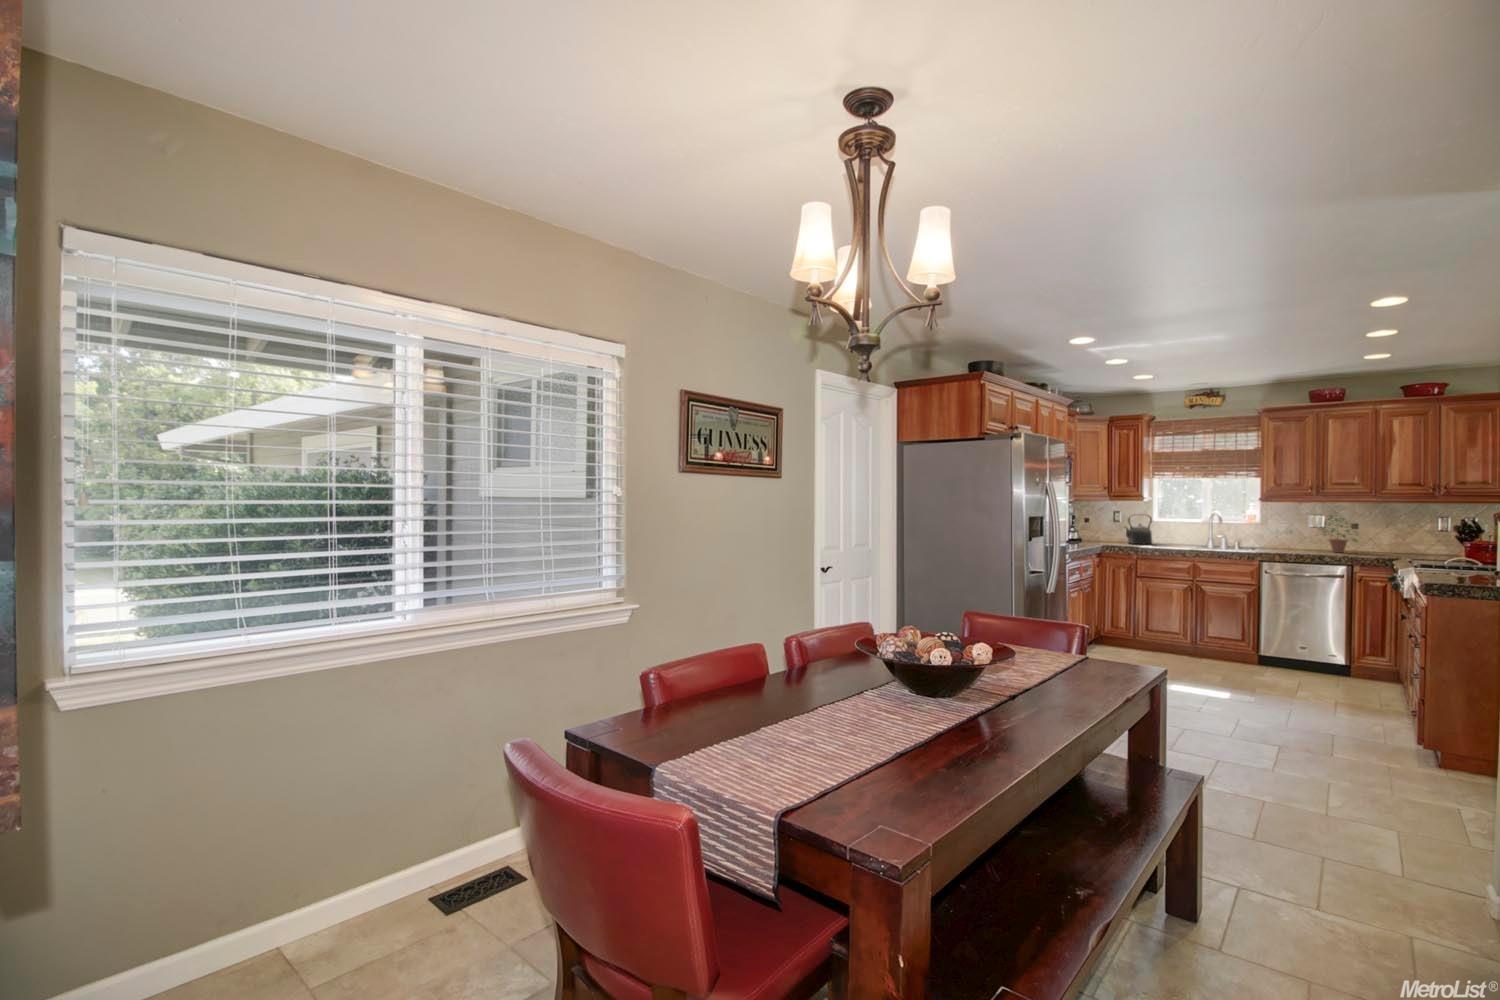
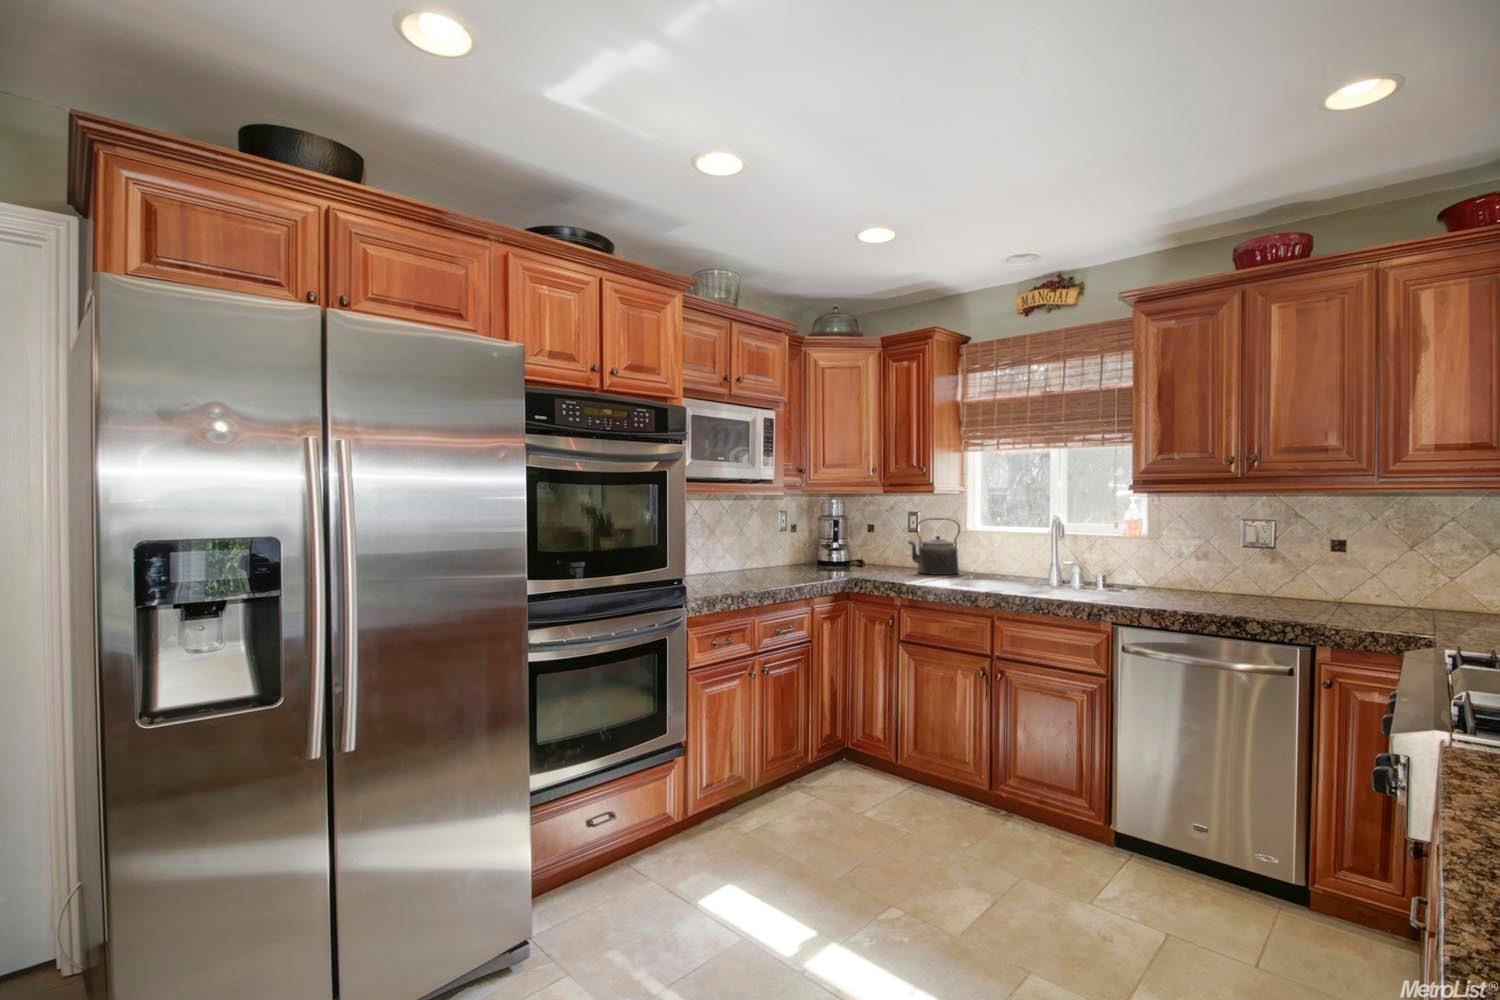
potted plant: present [1324,515,1358,553] -> none [1242,523,1345,608]

